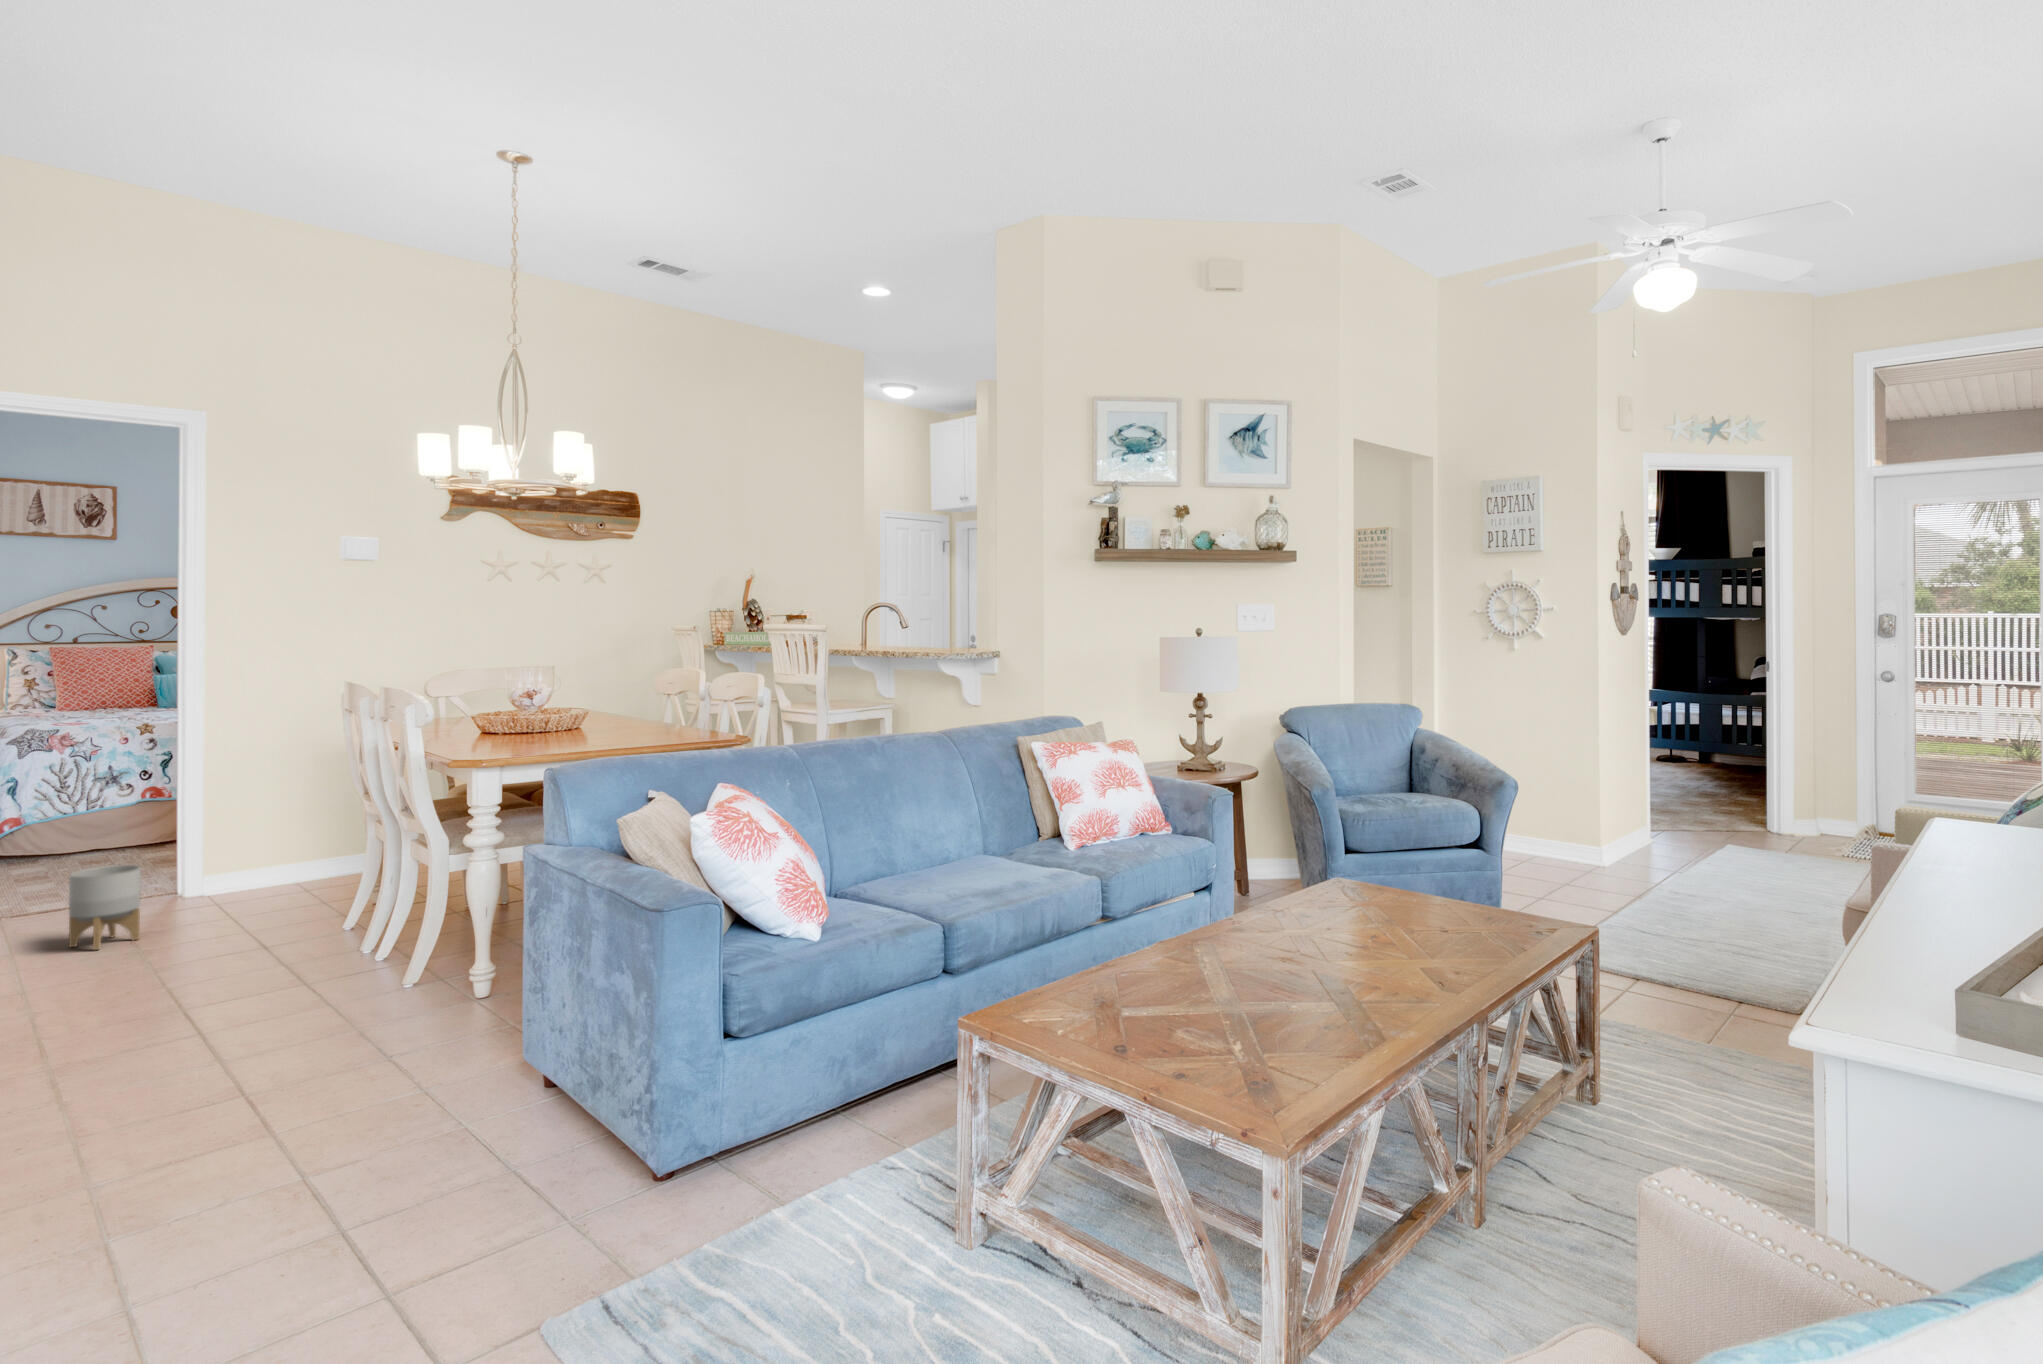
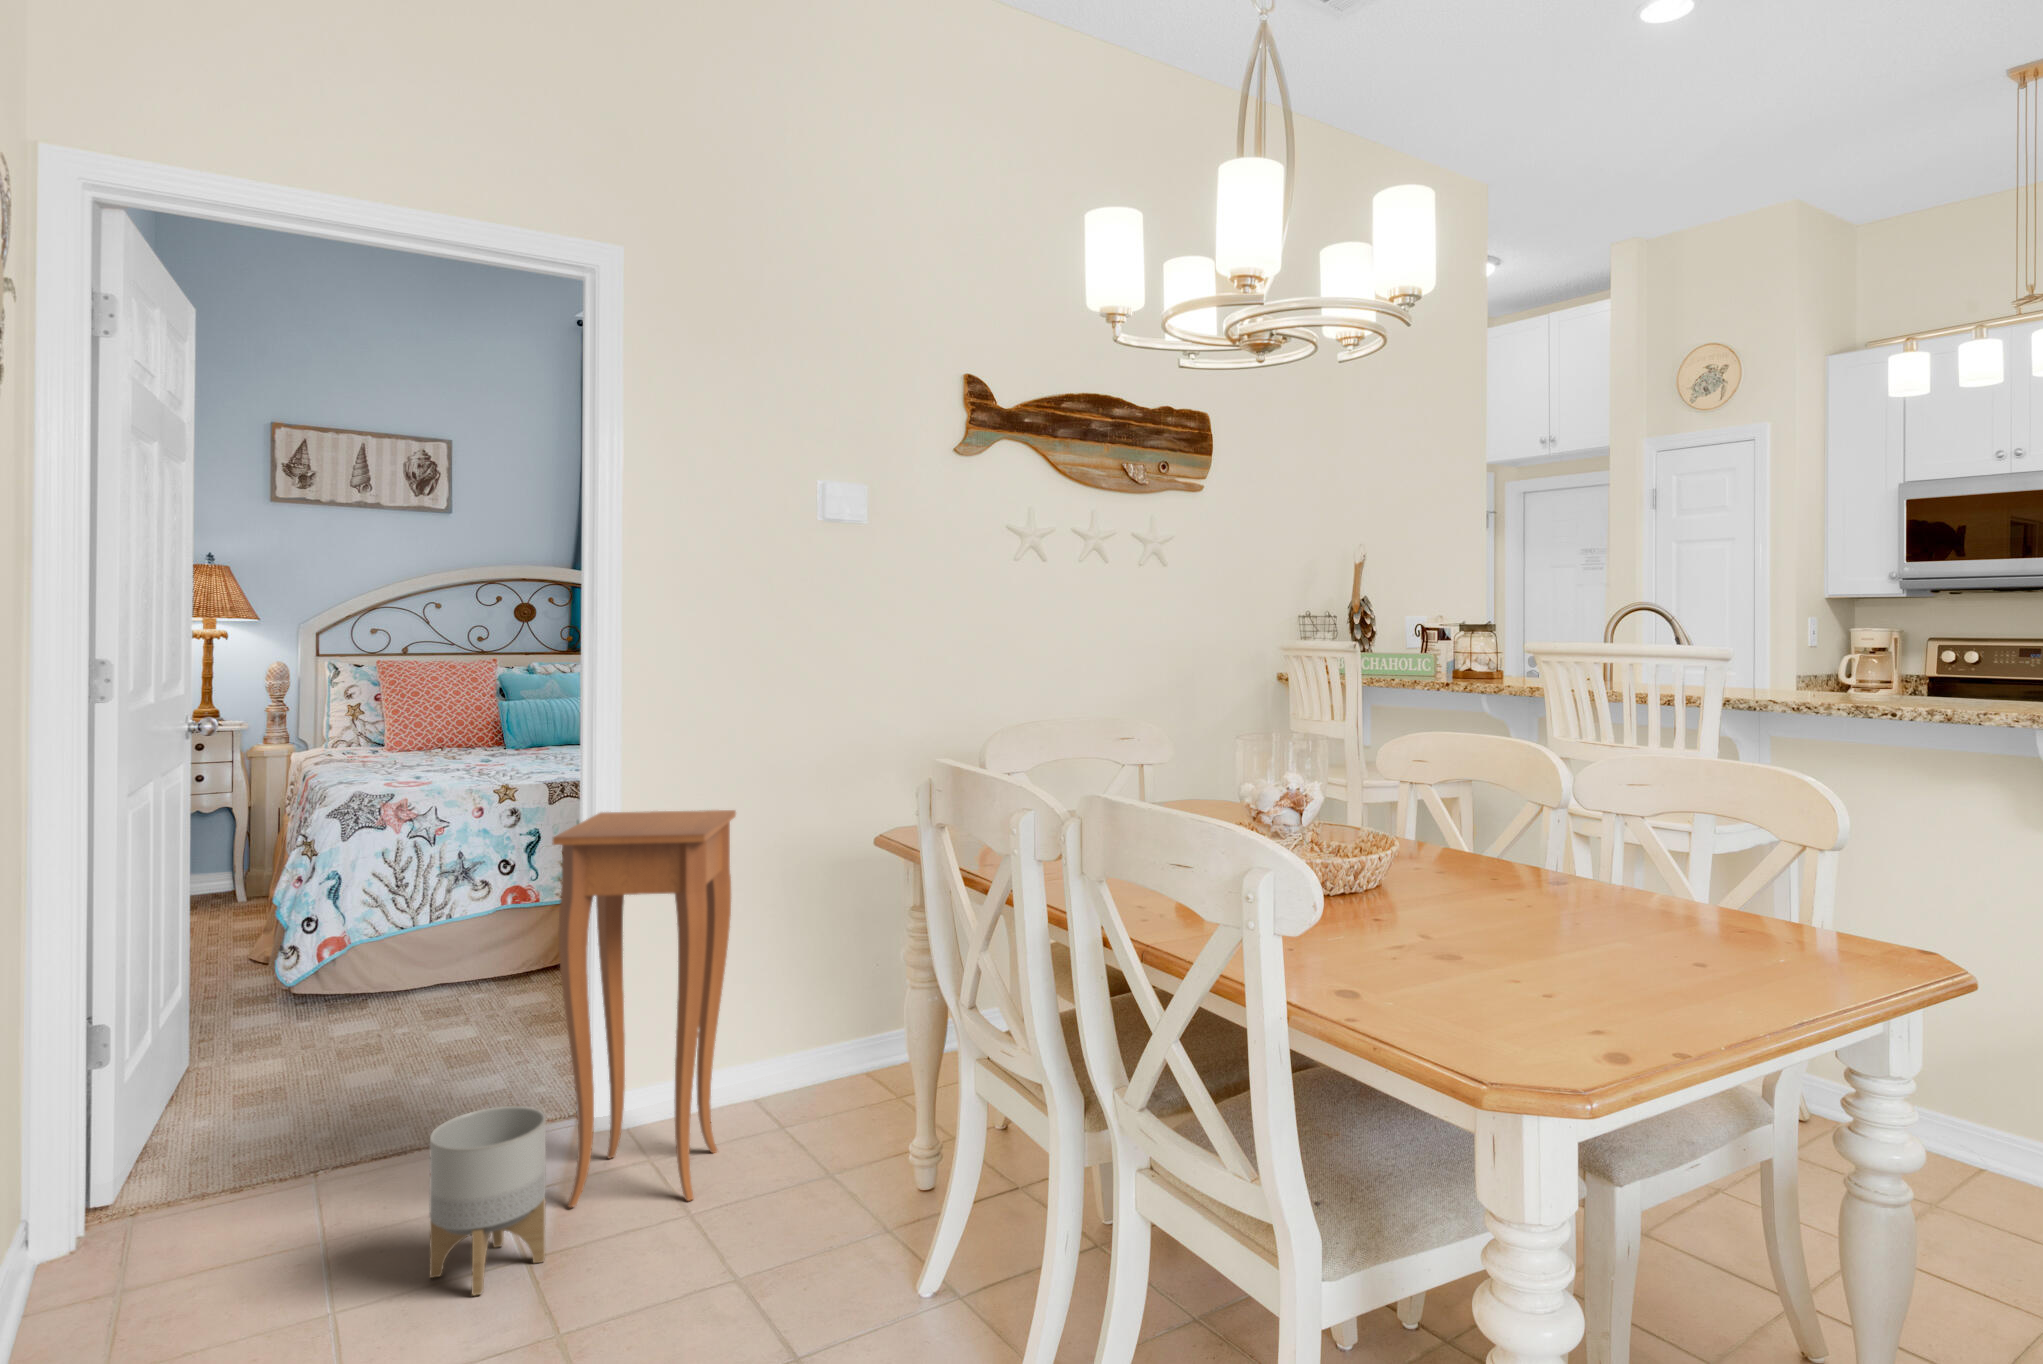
side table: none [150,717,275,924] -> present [553,810,736,1207]

